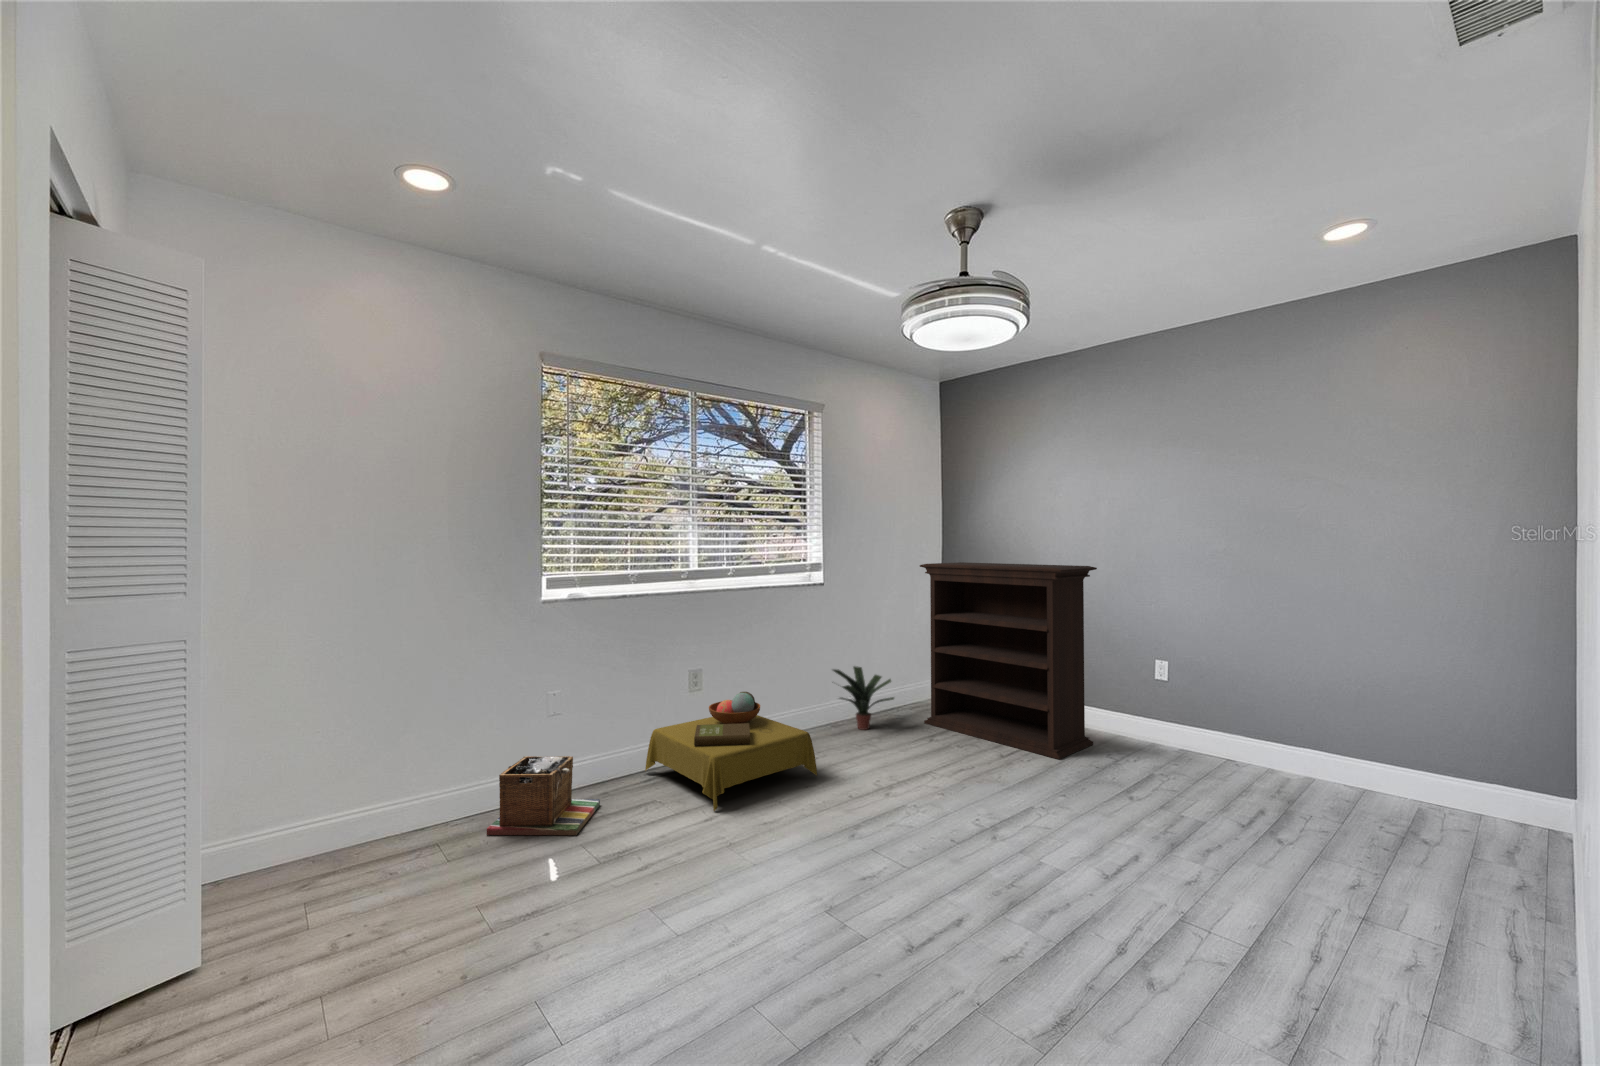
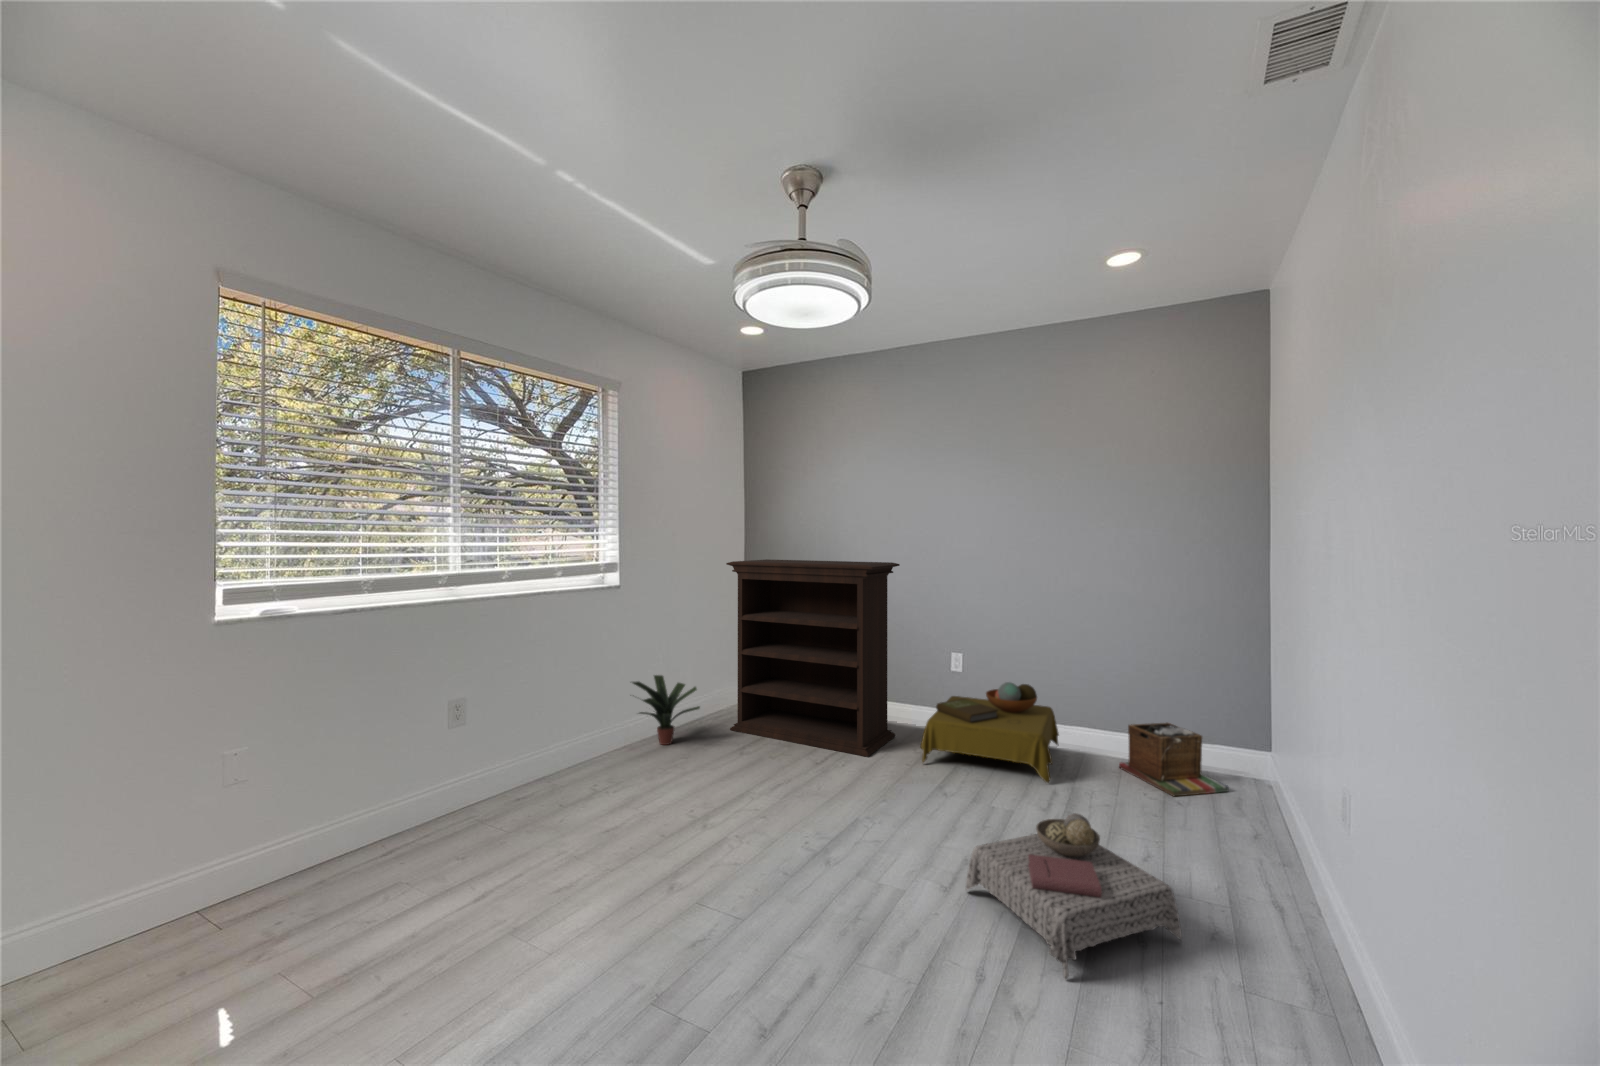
side table: present [645,692,817,811] -> present [921,682,1059,783]
laundry basket: present [487,756,600,835] -> present [1119,723,1229,796]
ottoman: none [1133,823,1376,970] -> present [966,813,1182,979]

